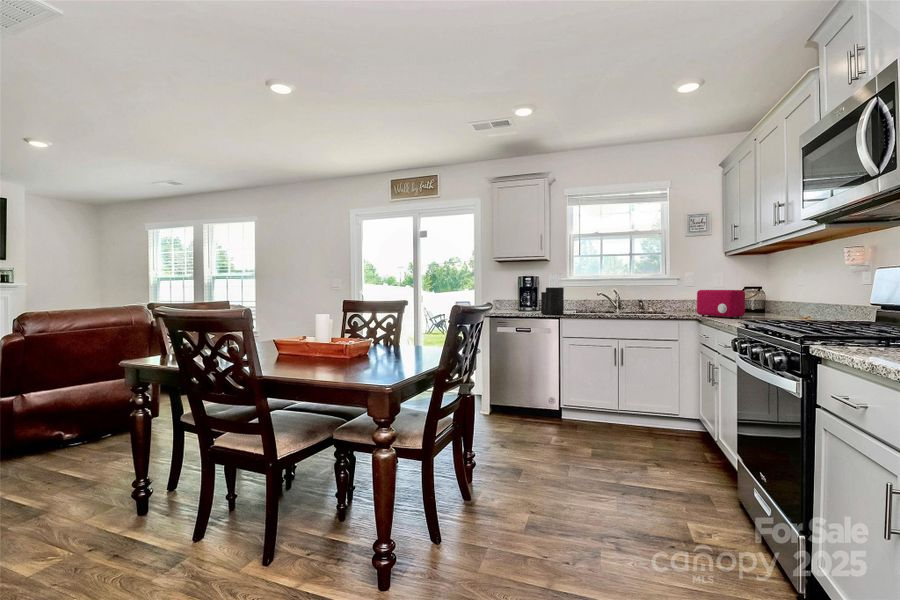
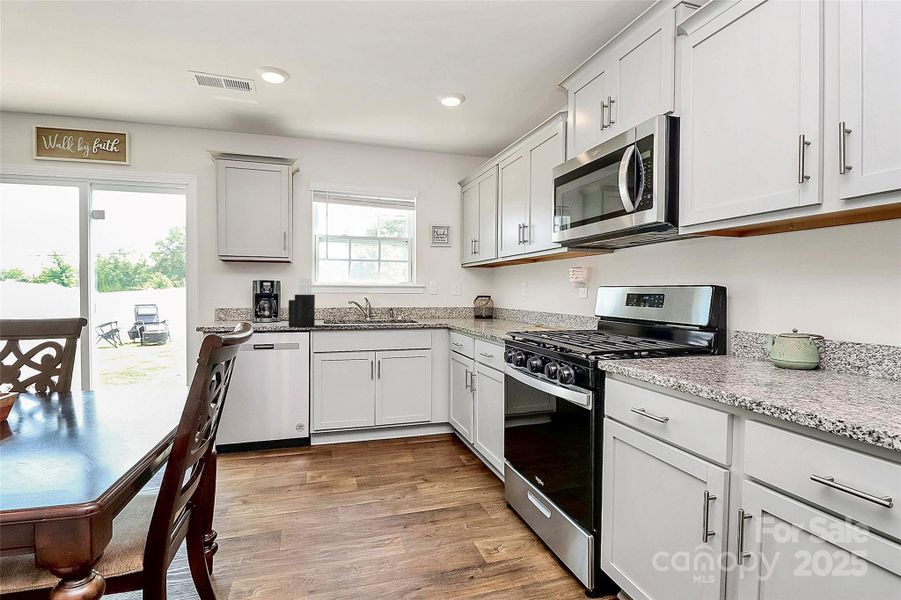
toaster: present [697,290,745,318] -> none [447,298,486,325]

